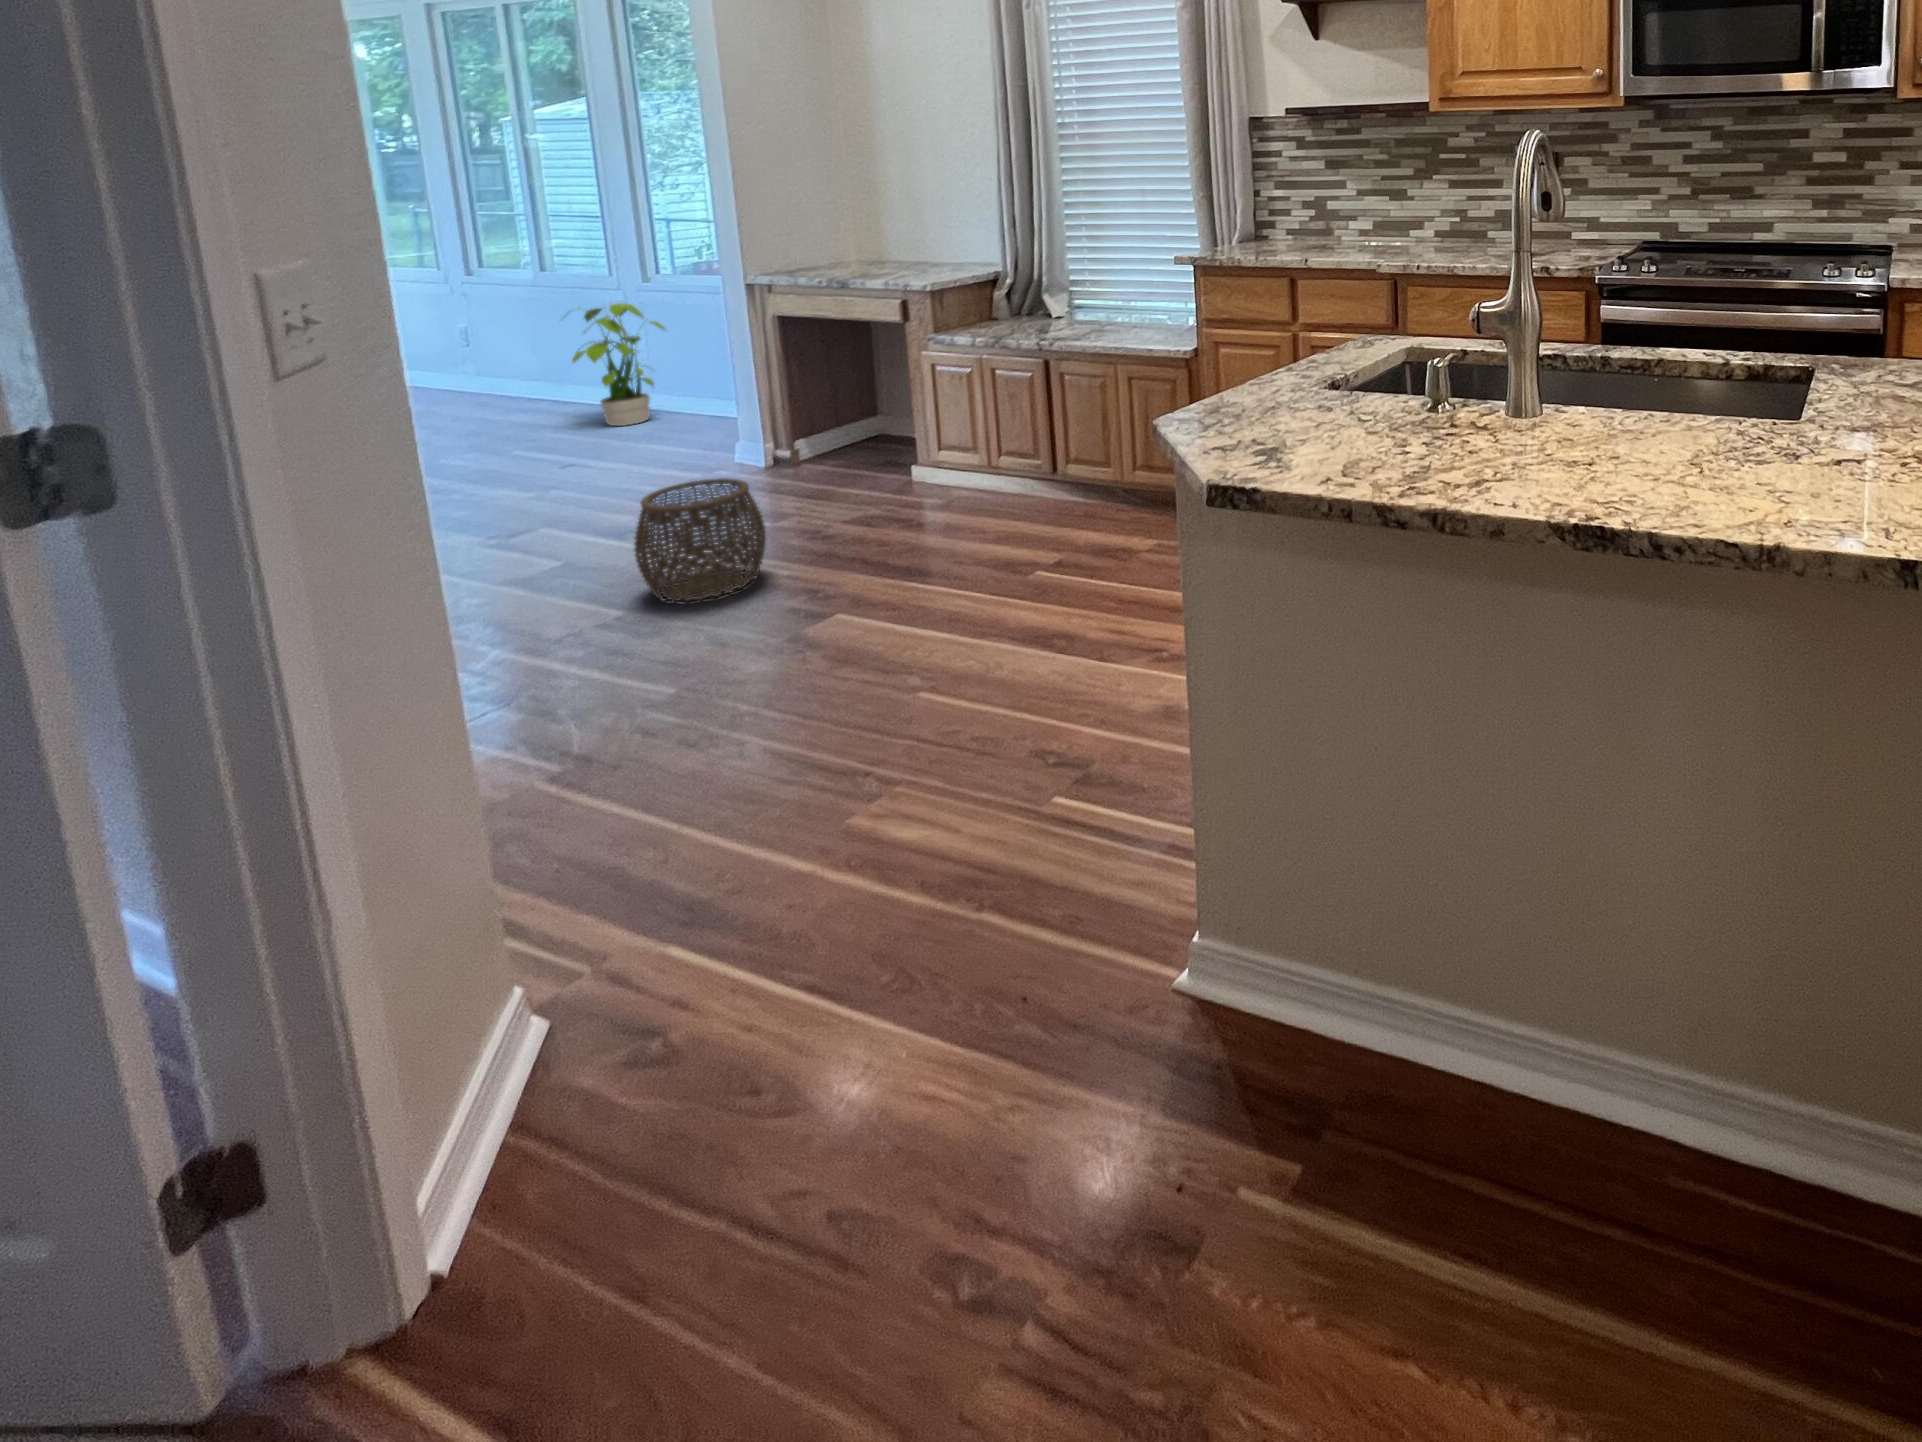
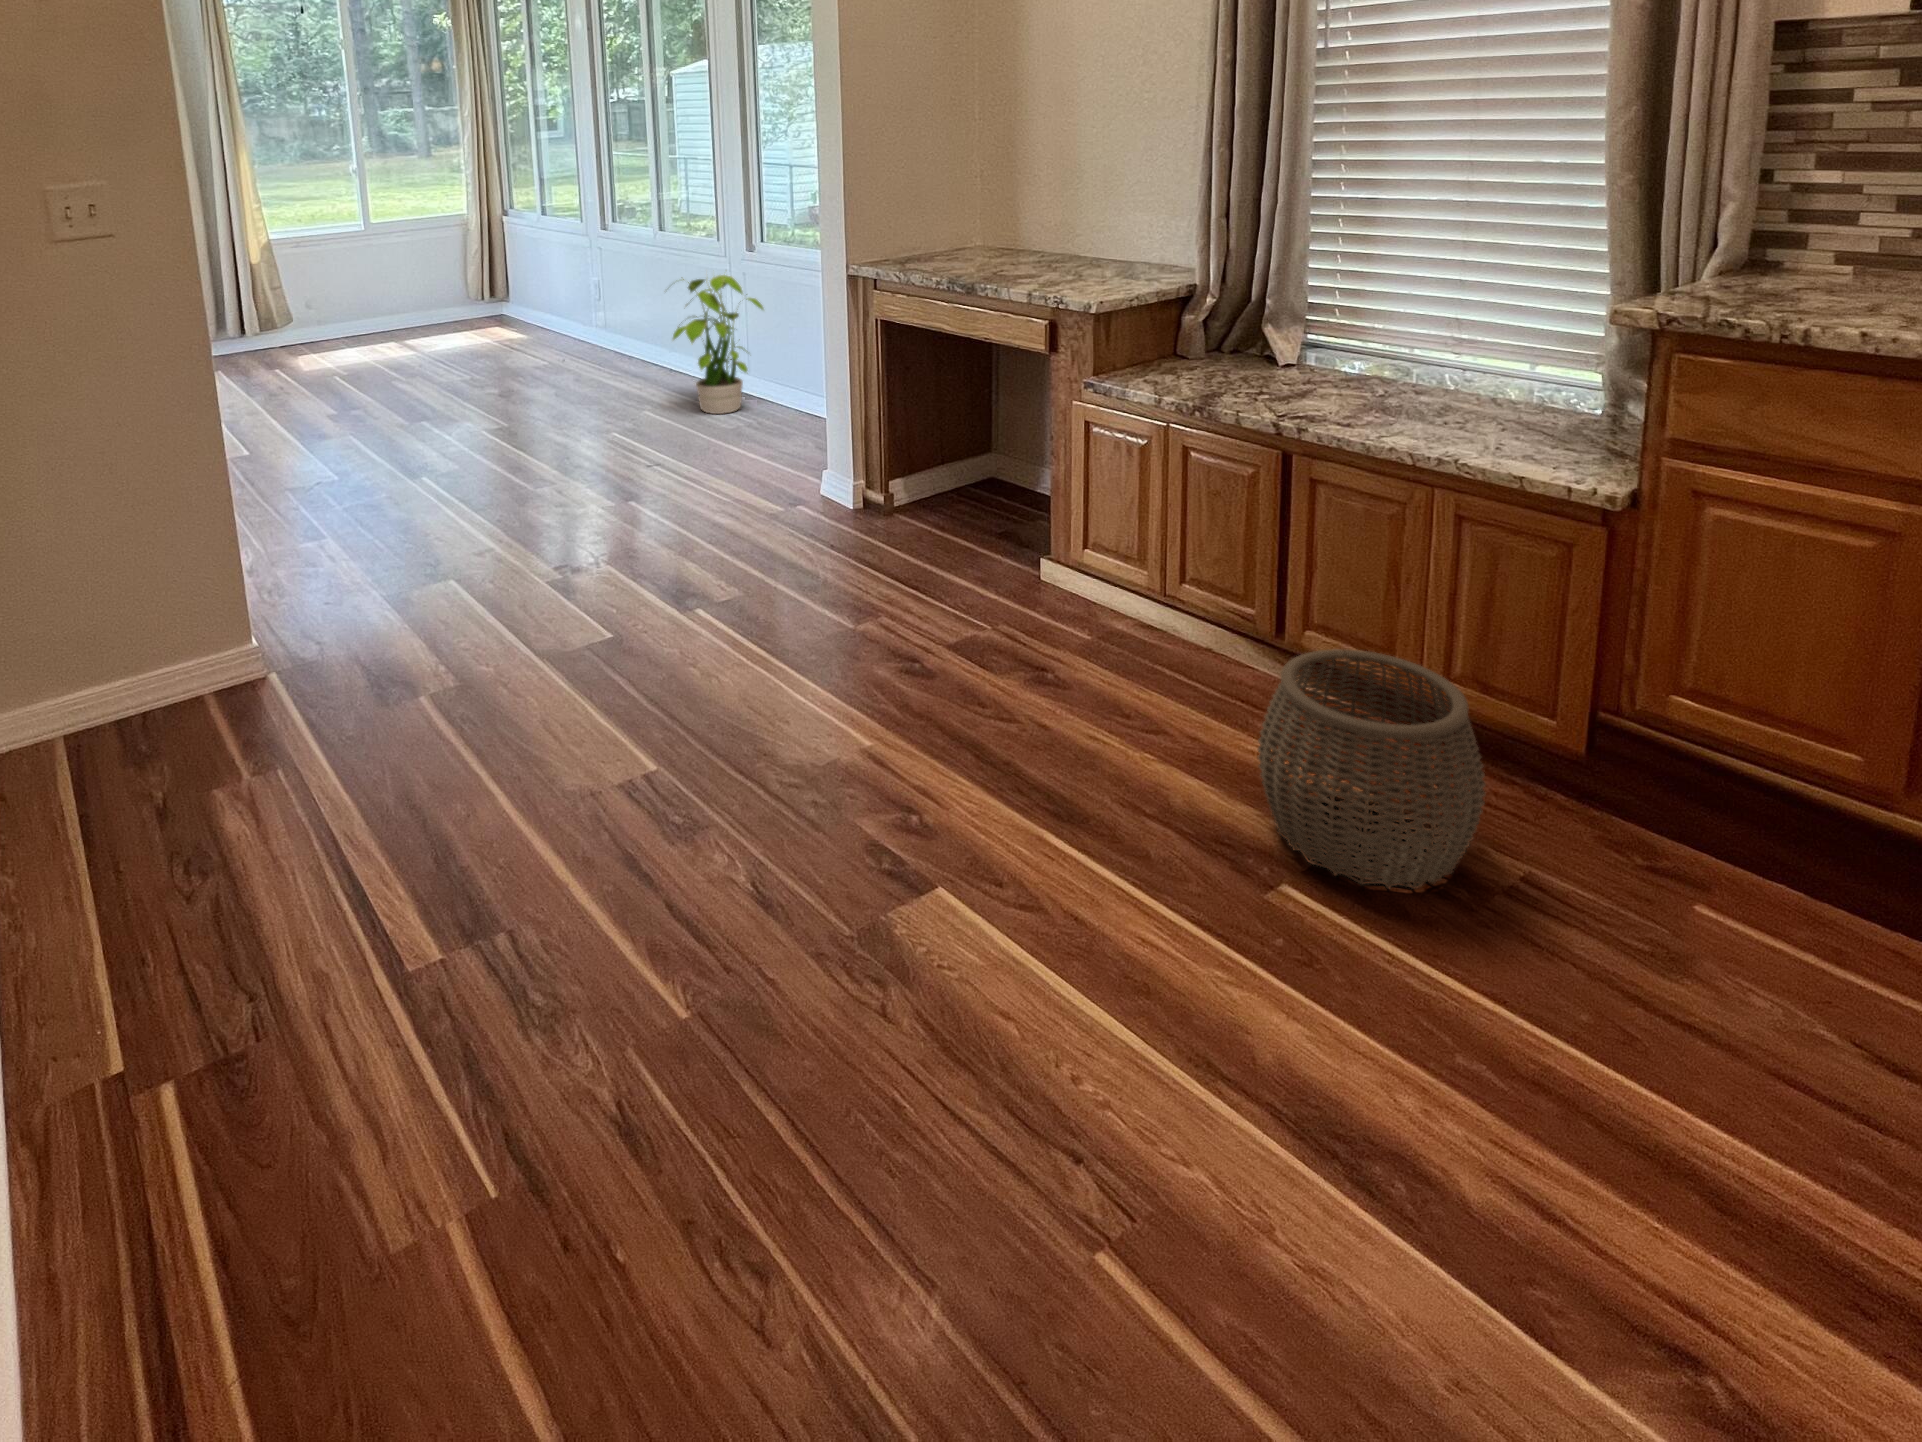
woven basket: present [634,478,766,602] -> present [1258,649,1486,889]

